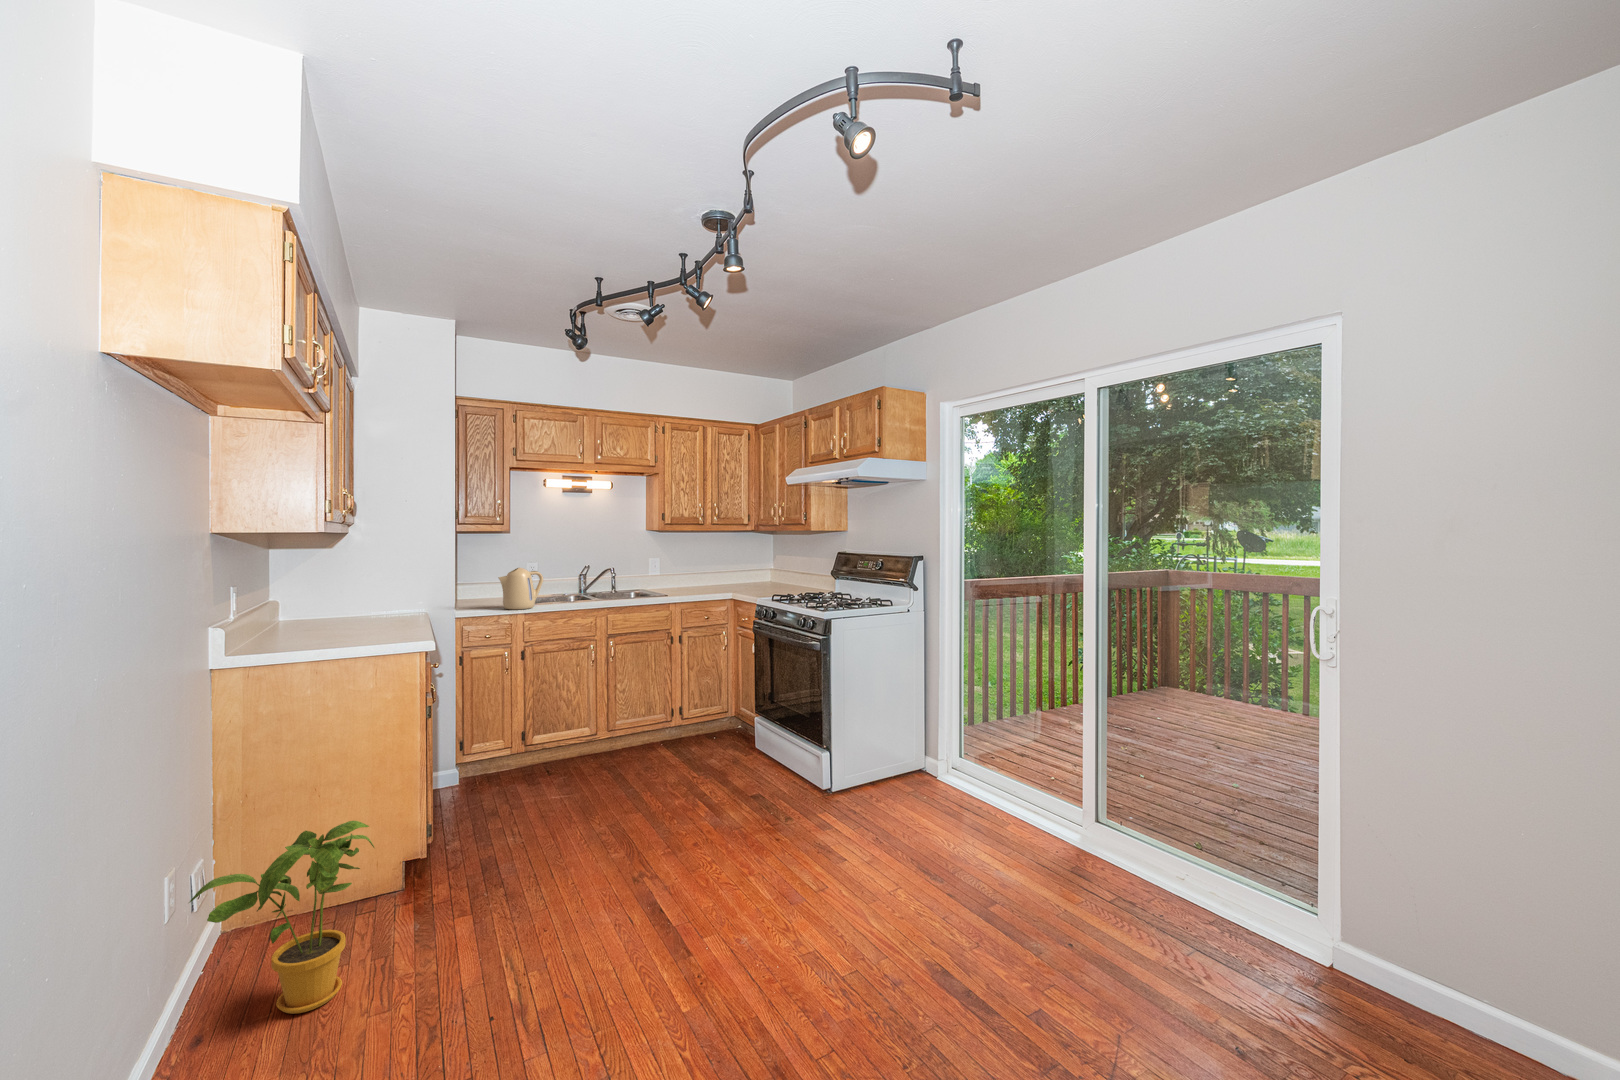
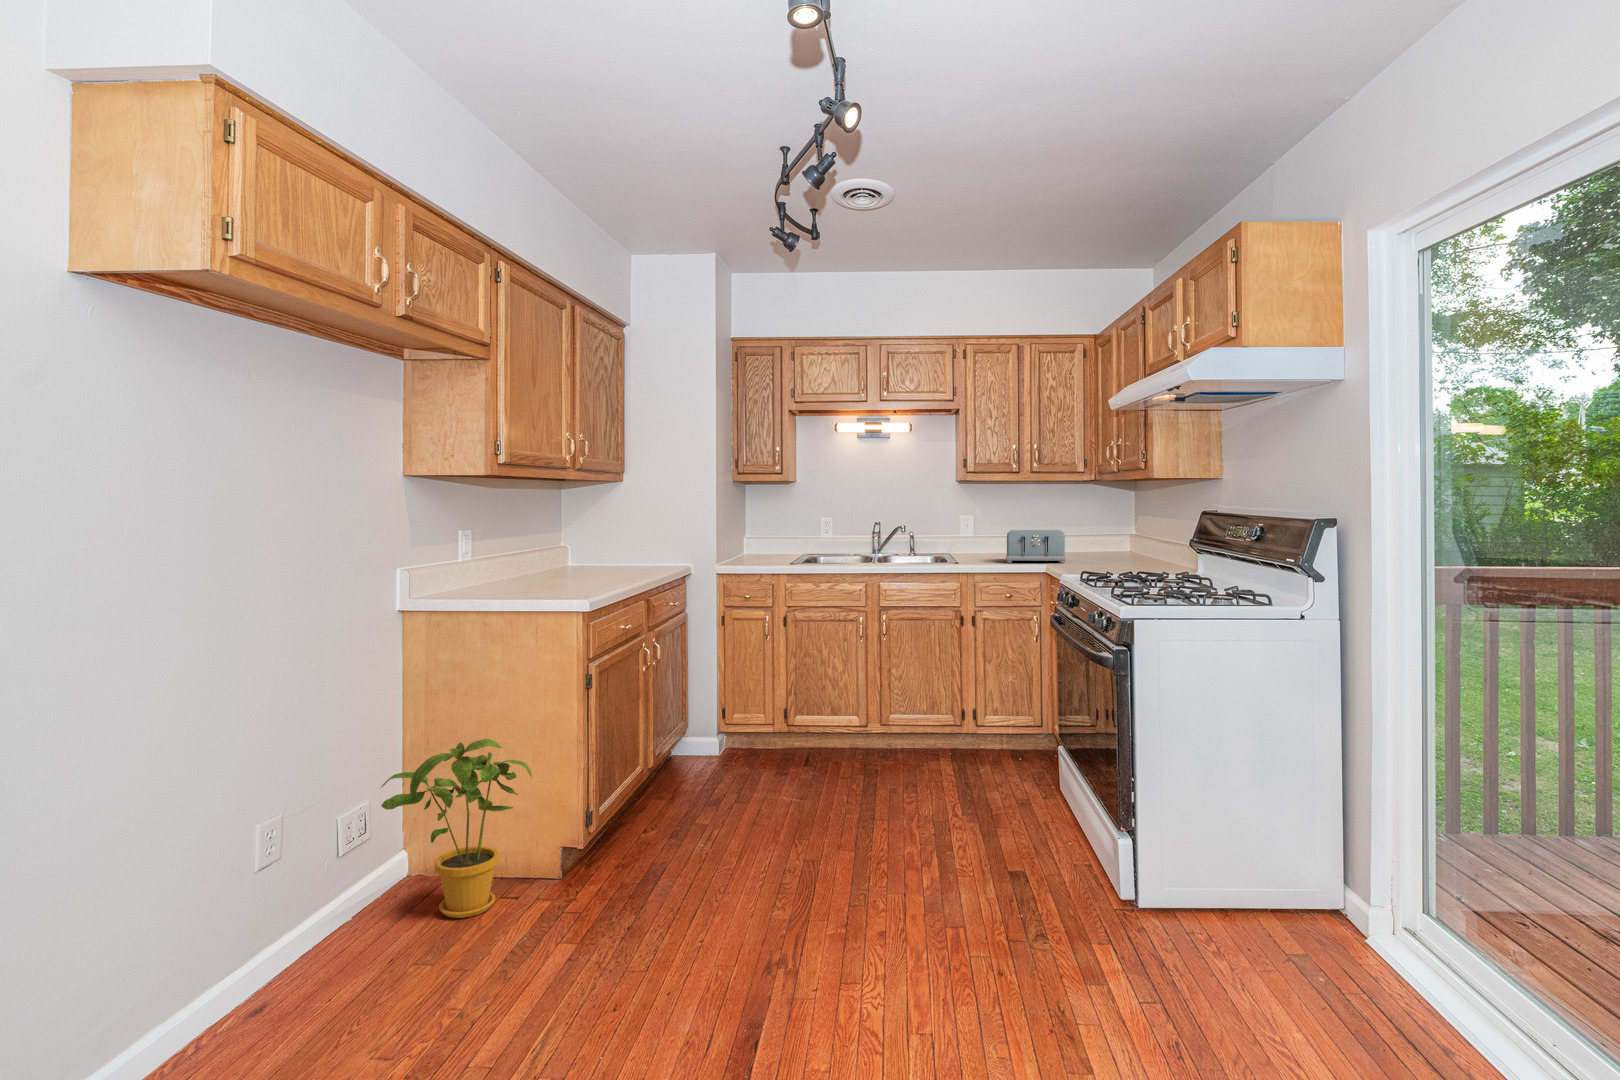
toaster: none [691,566,741,593] -> present [1006,530,1066,563]
kettle: present [498,568,543,610] -> none [760,522,808,568]

